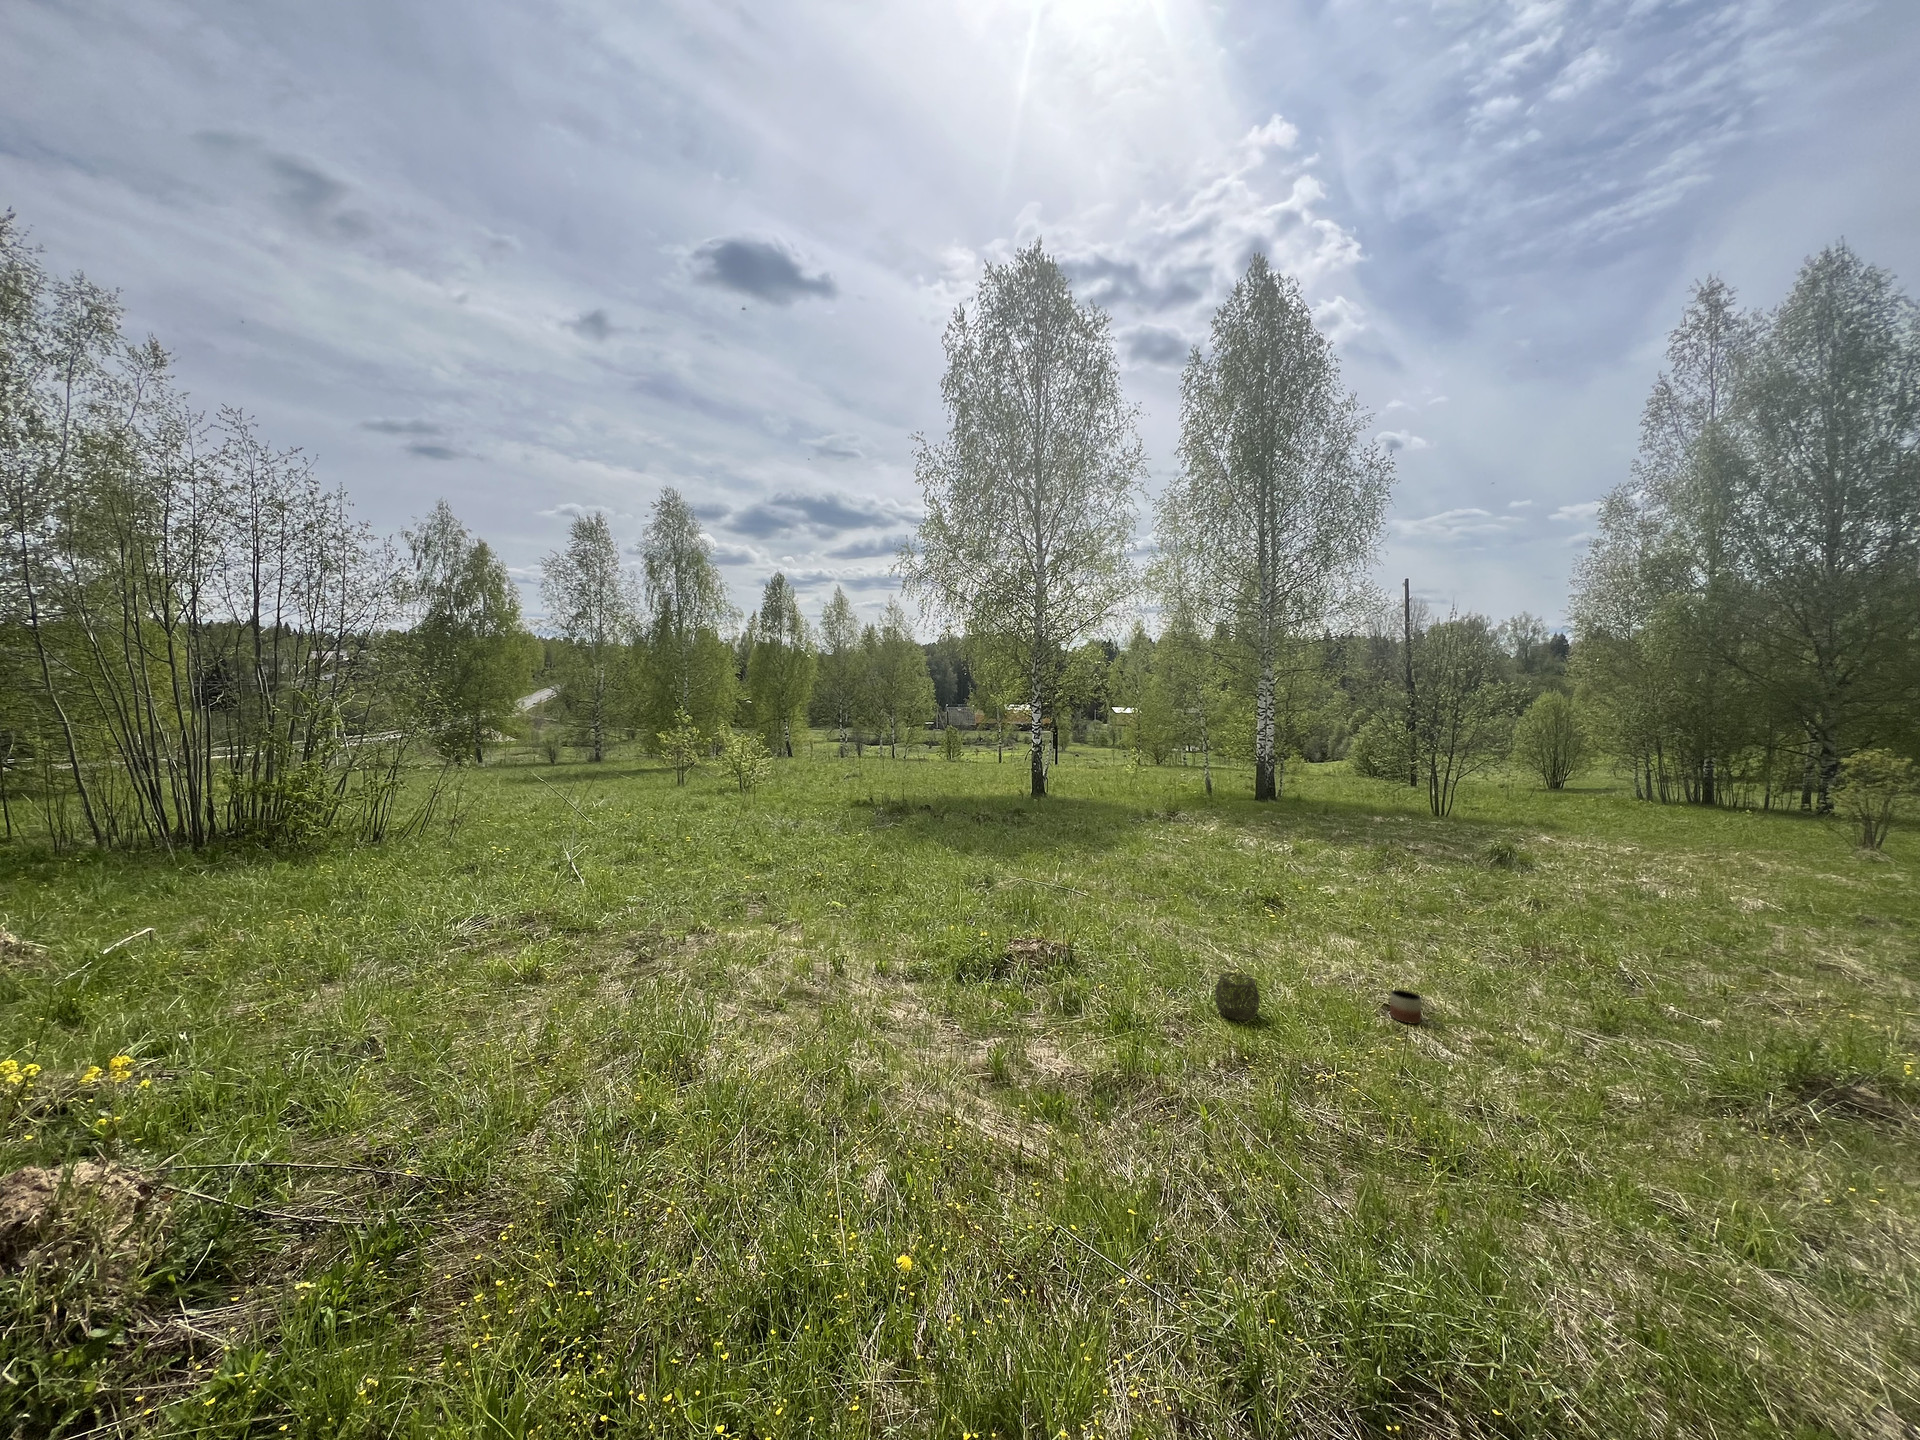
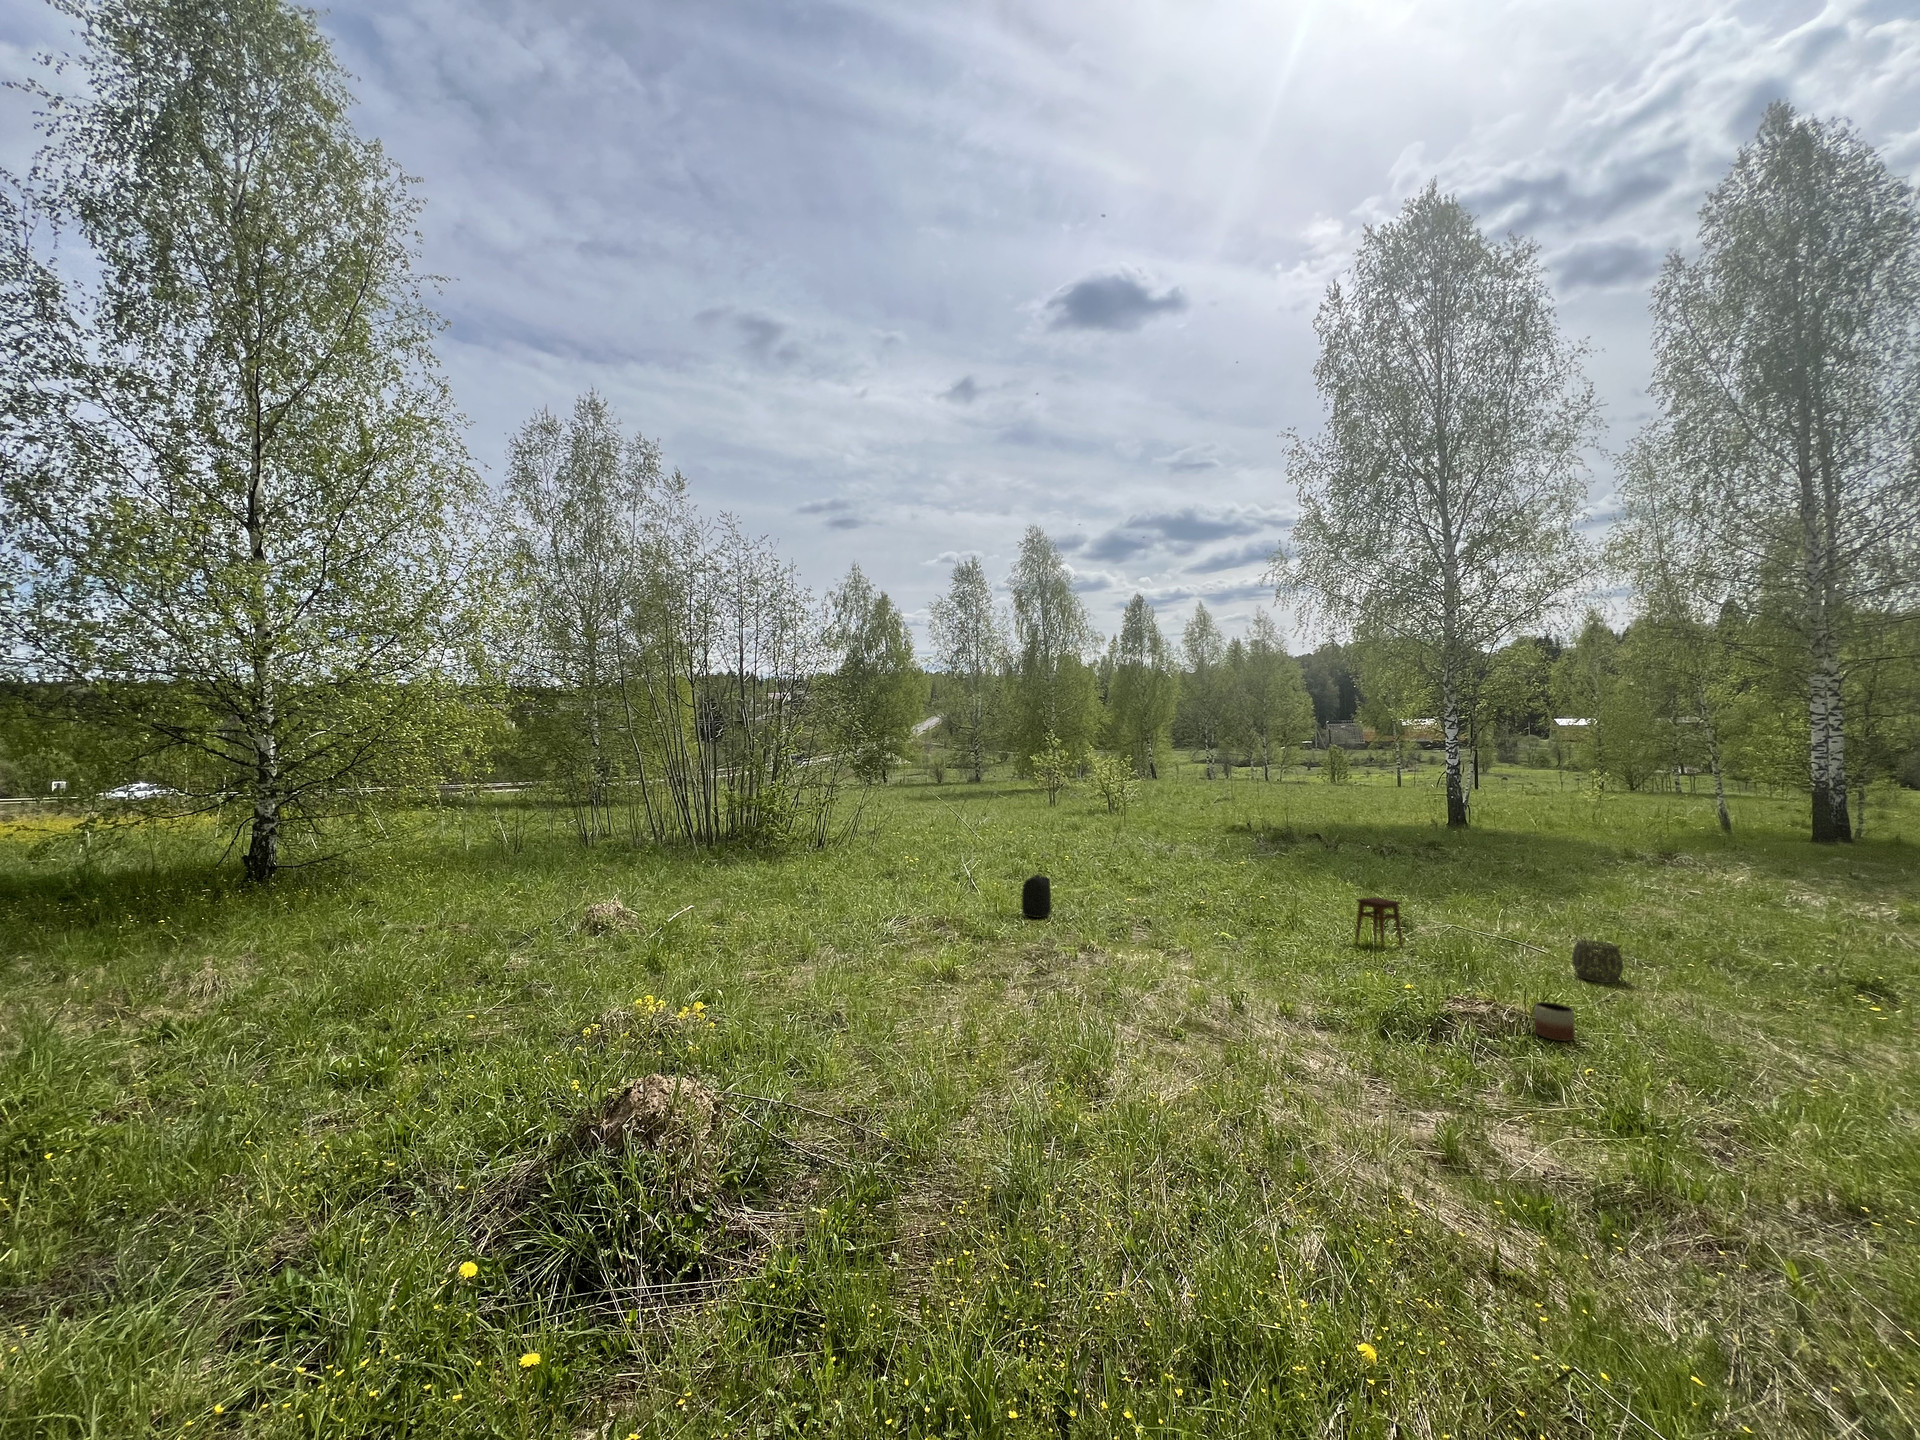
stool: none [1009,935,1056,1002] -> present [1355,897,1403,950]
backpack: none [593,945,640,1009] -> present [1022,874,1051,918]
planter: present [1390,990,1422,1024] -> present [1535,1002,1575,1041]

